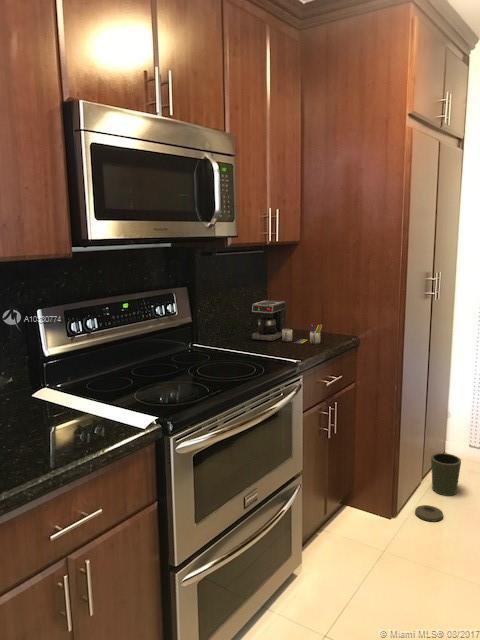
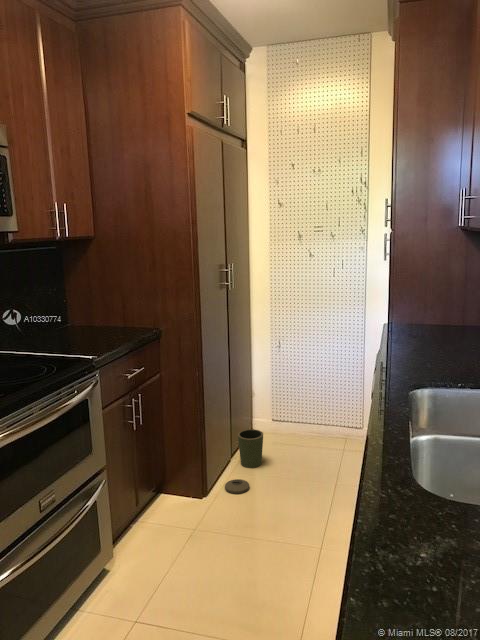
coffee maker: present [252,300,323,344] -> none [47,298,121,339]

